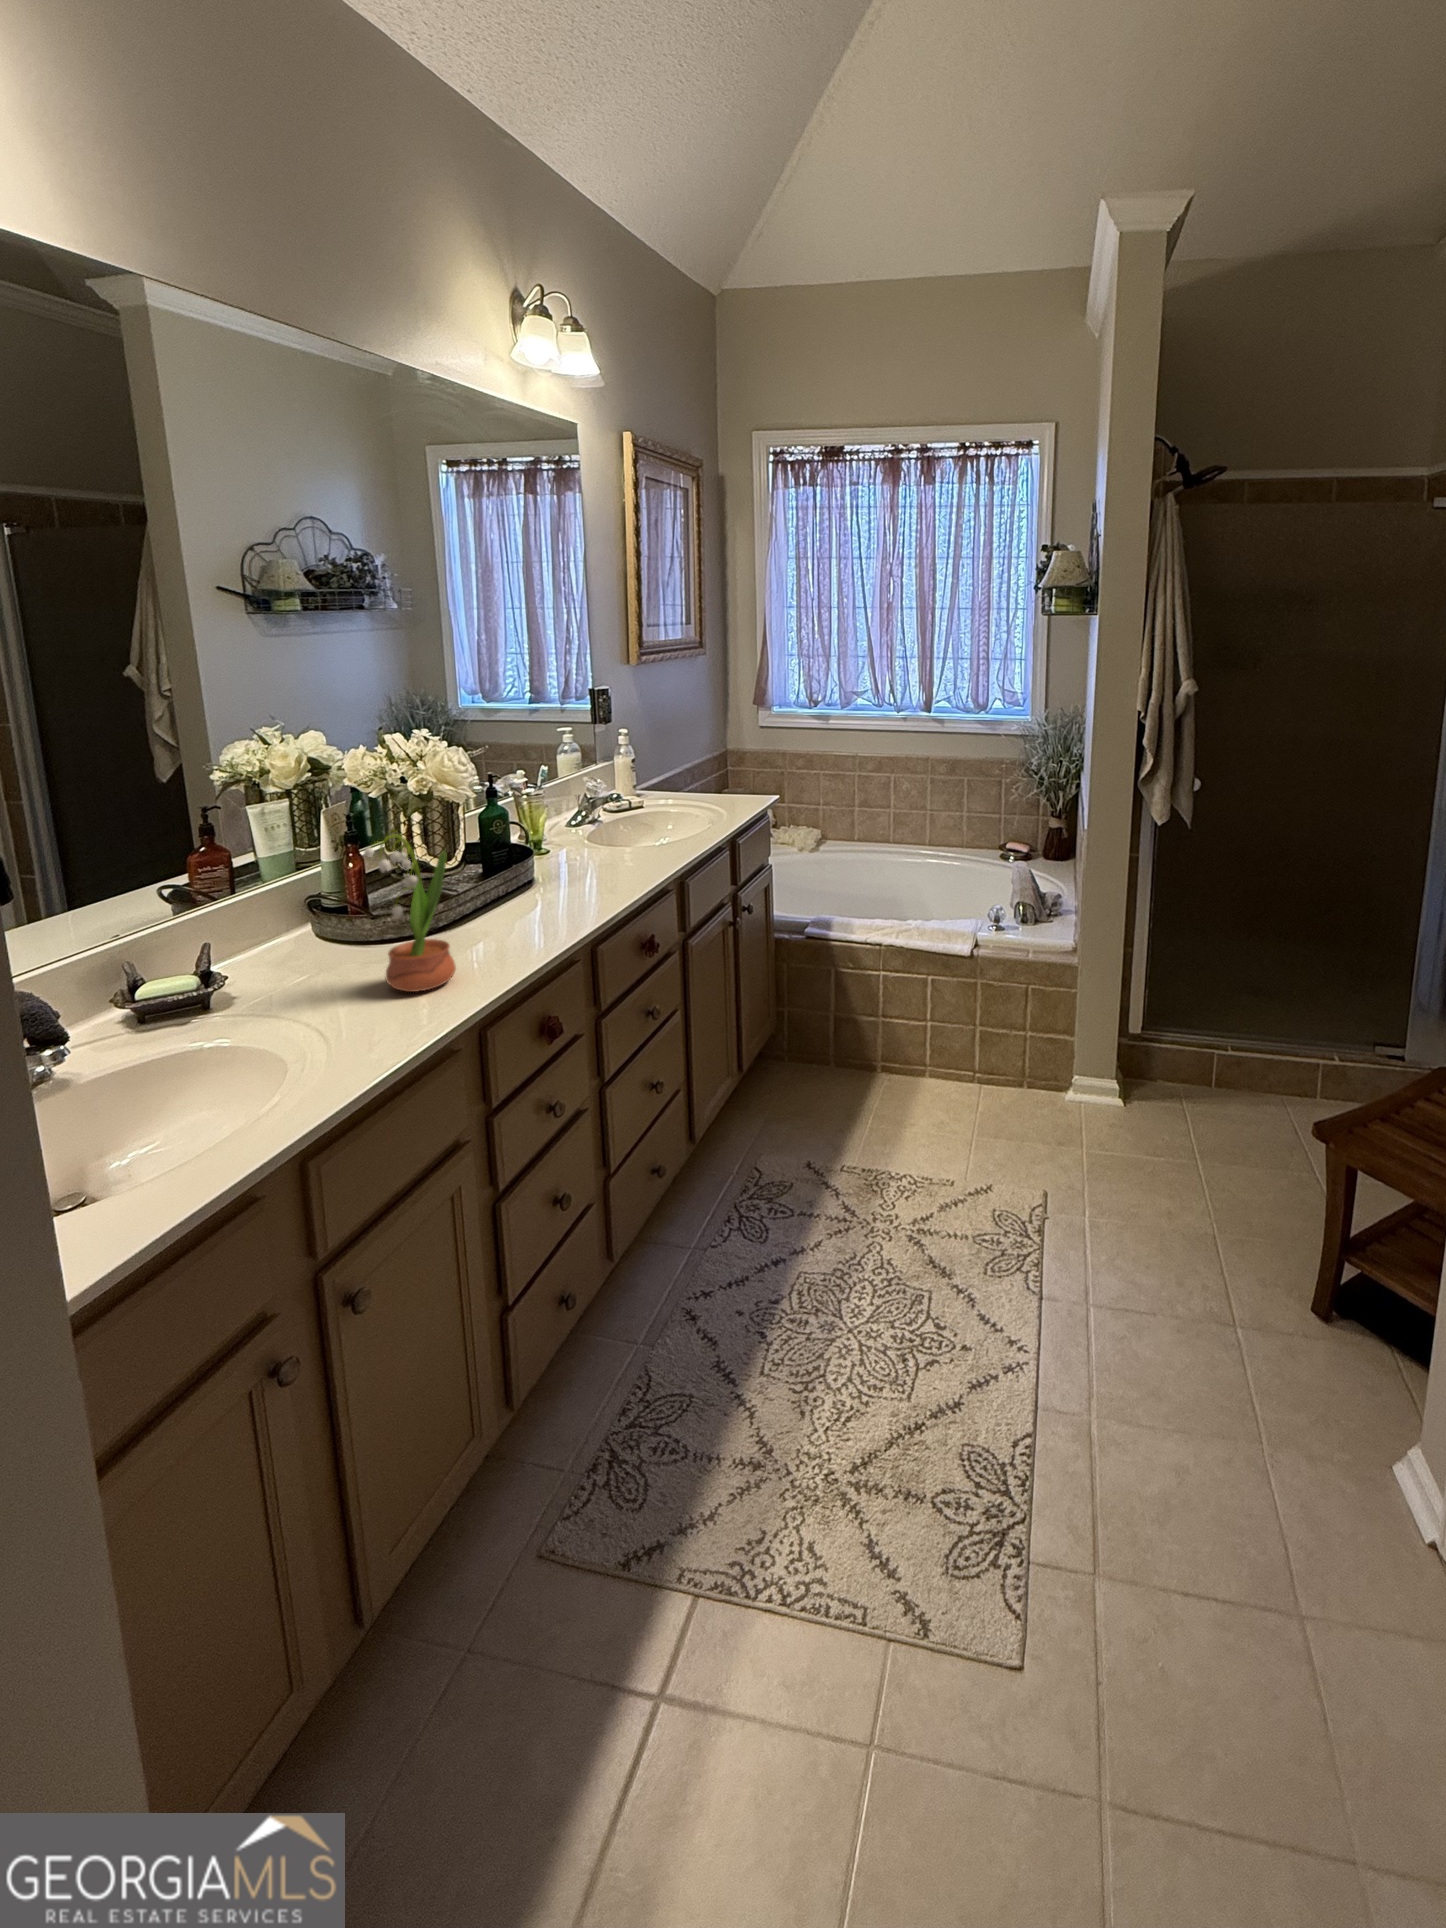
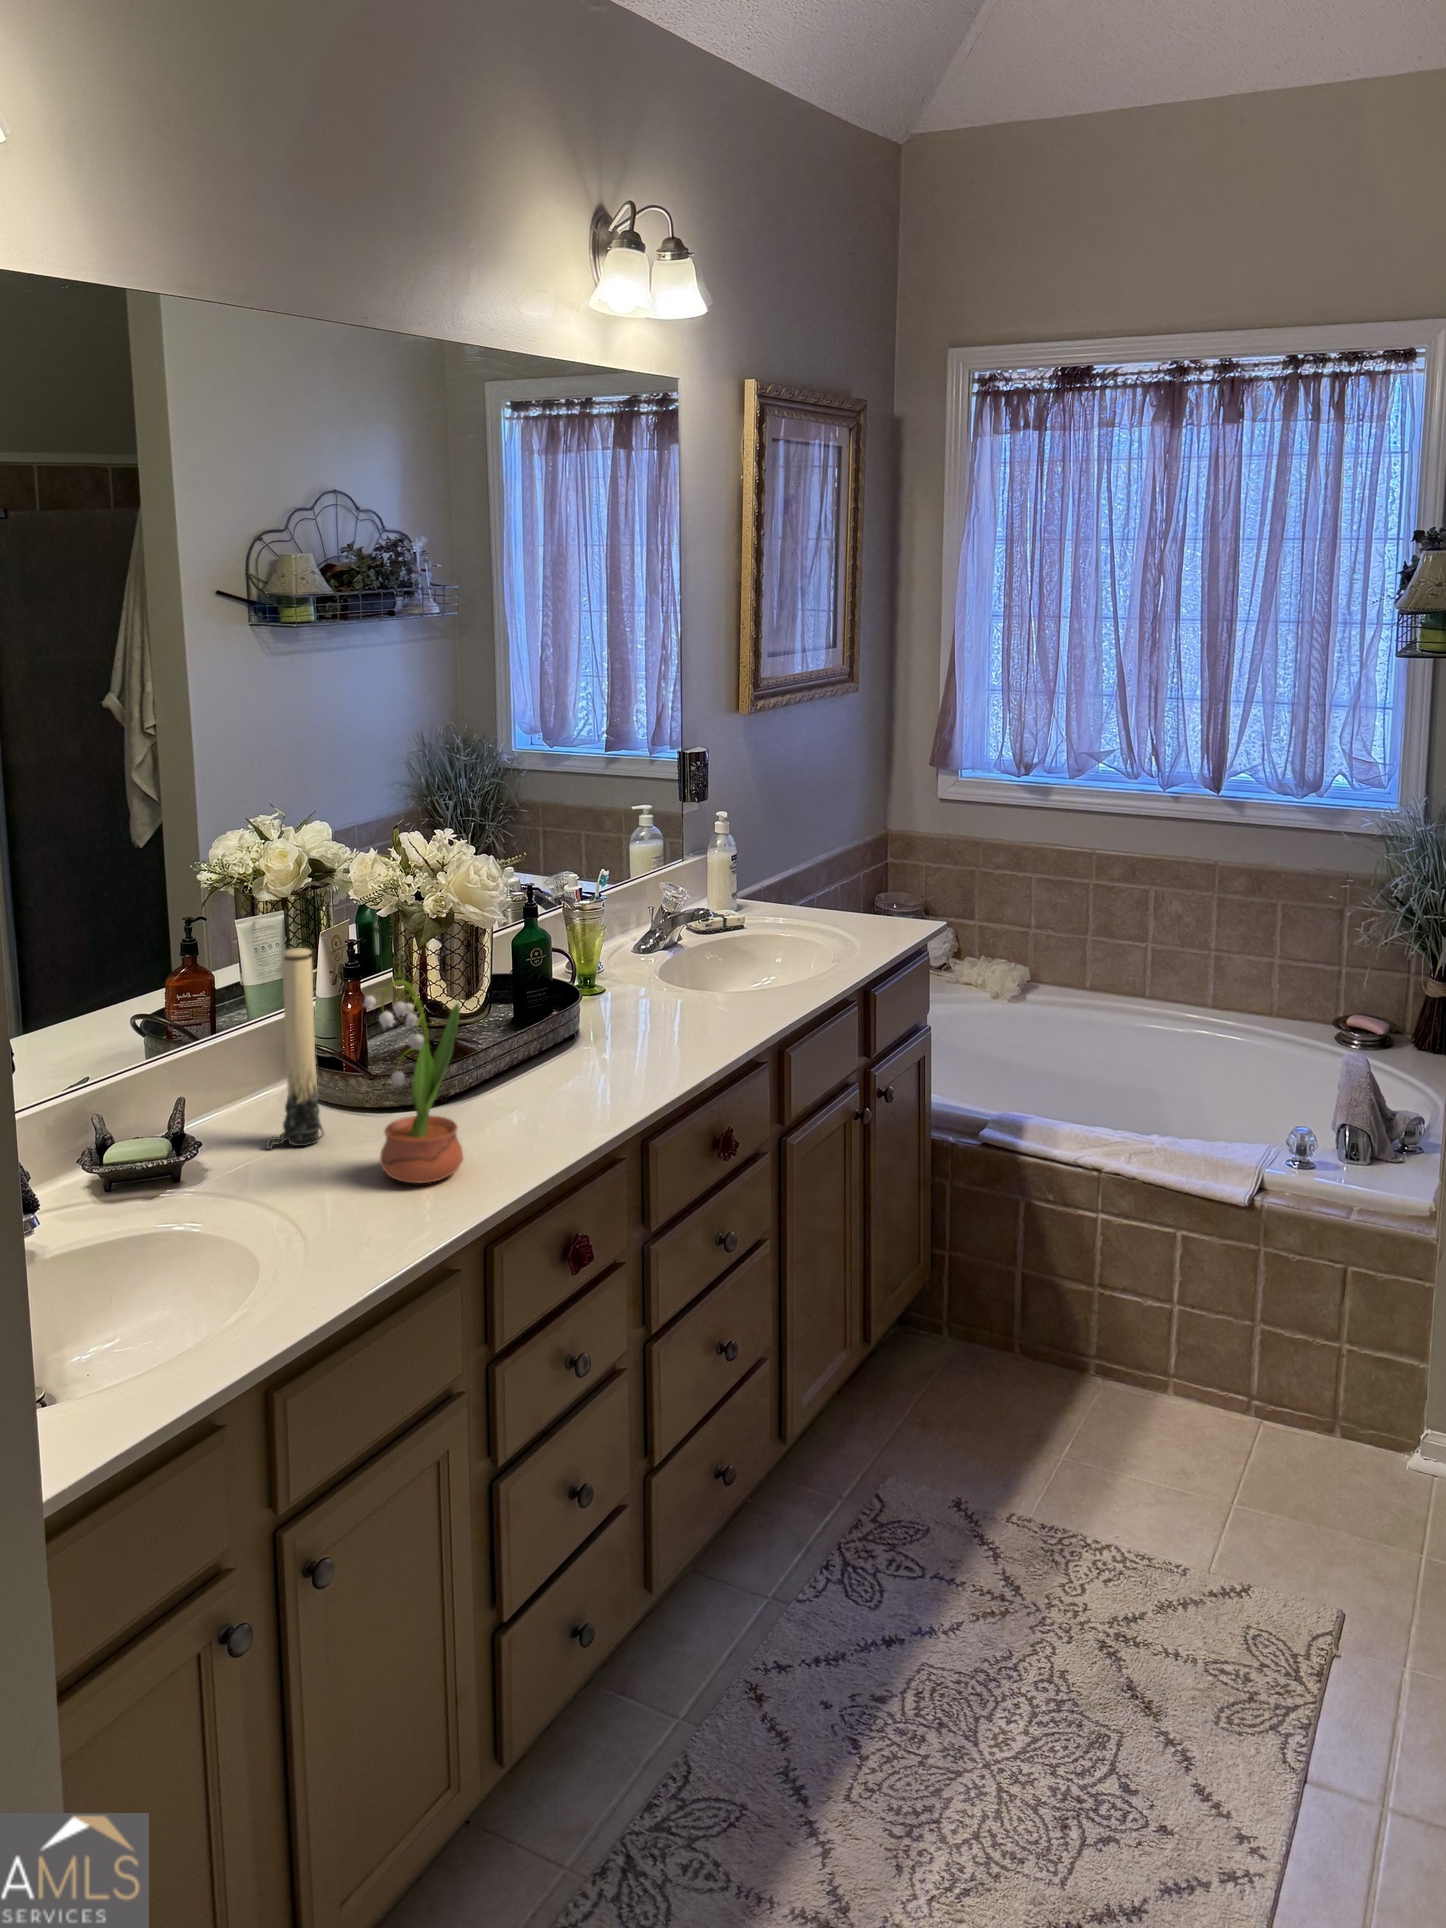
candle: none [284,819,336,980] -> present [266,948,324,1148]

